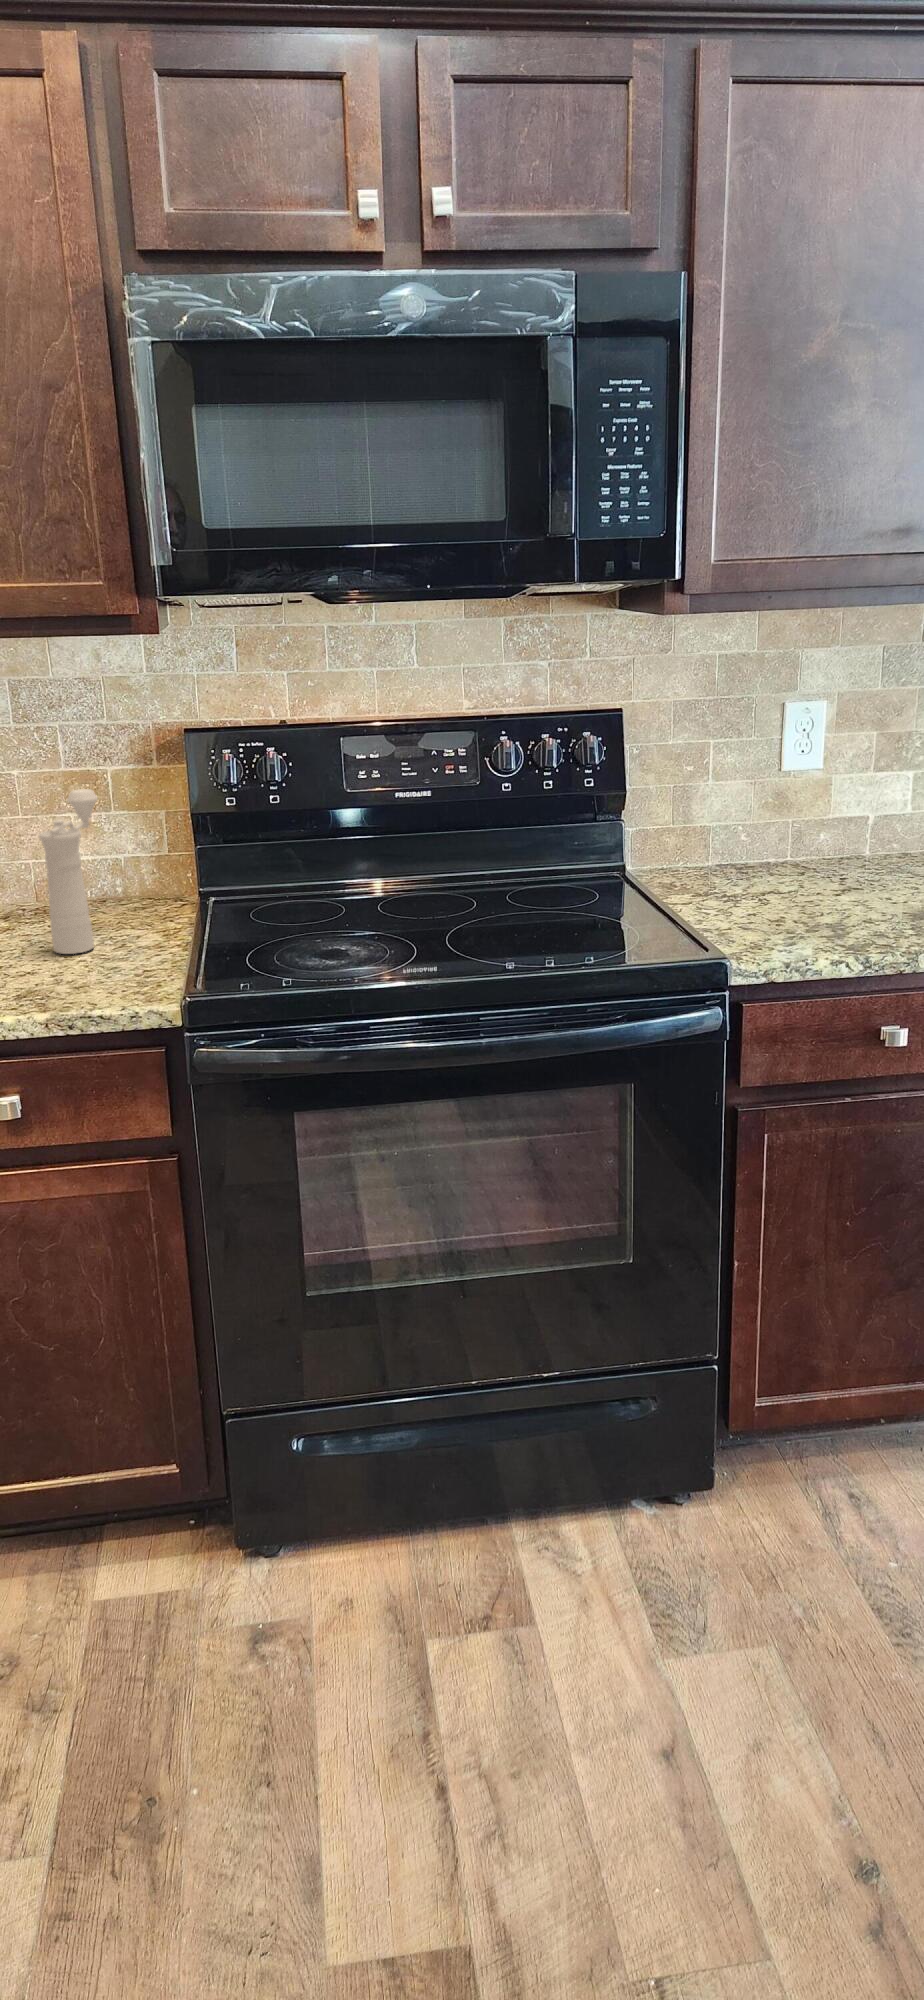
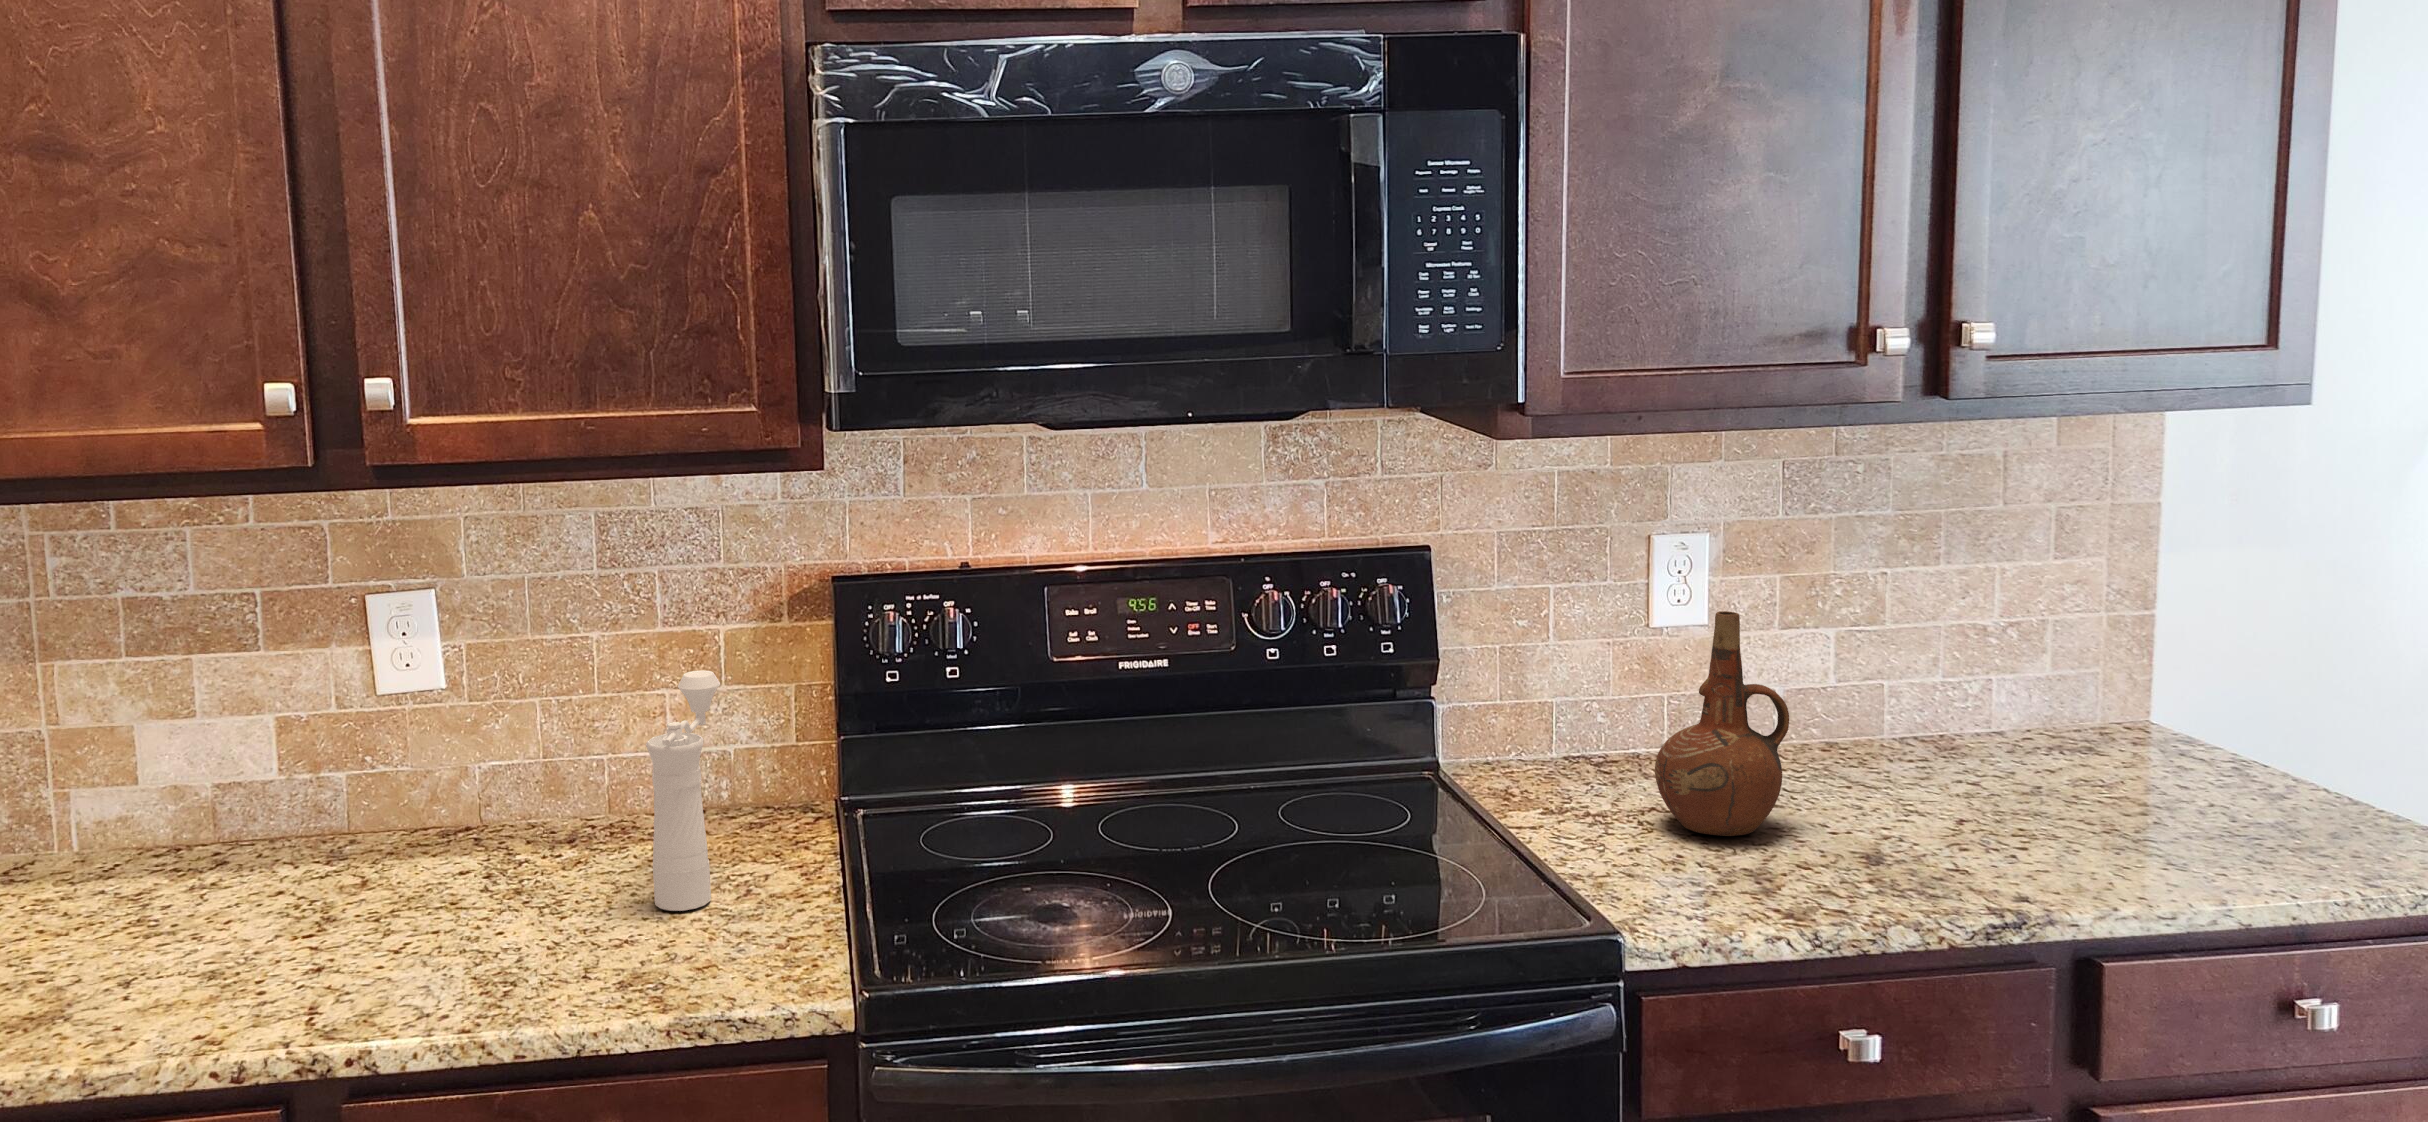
ceramic pitcher: none [771,744,867,905] -> present [1655,611,1789,836]

